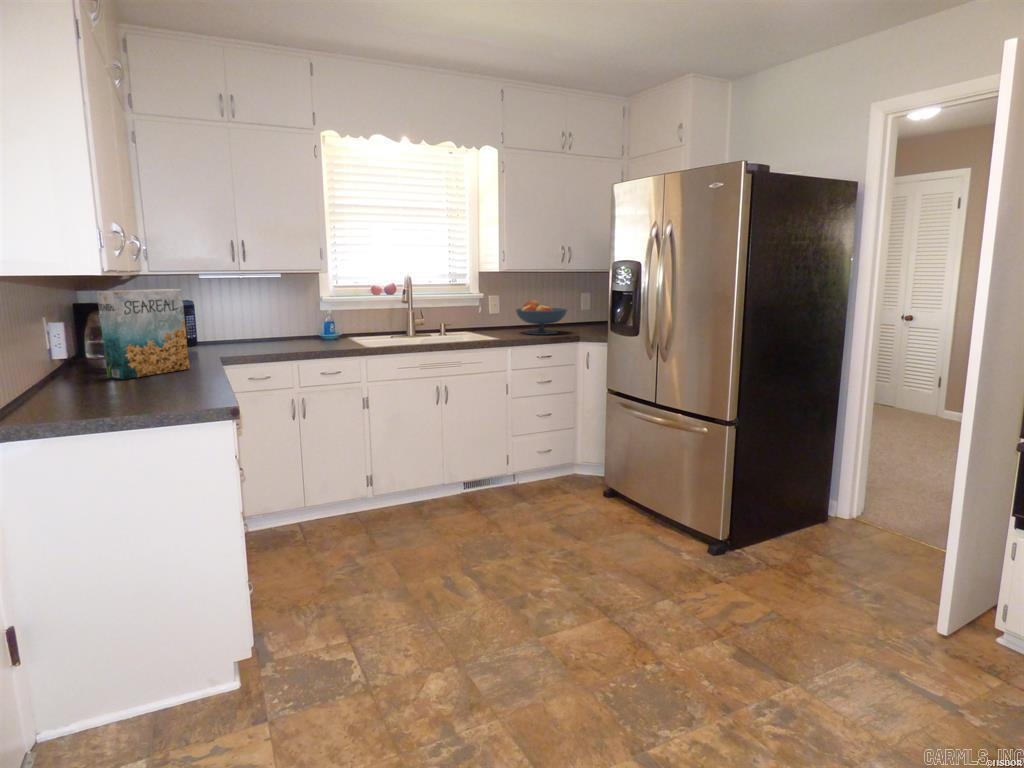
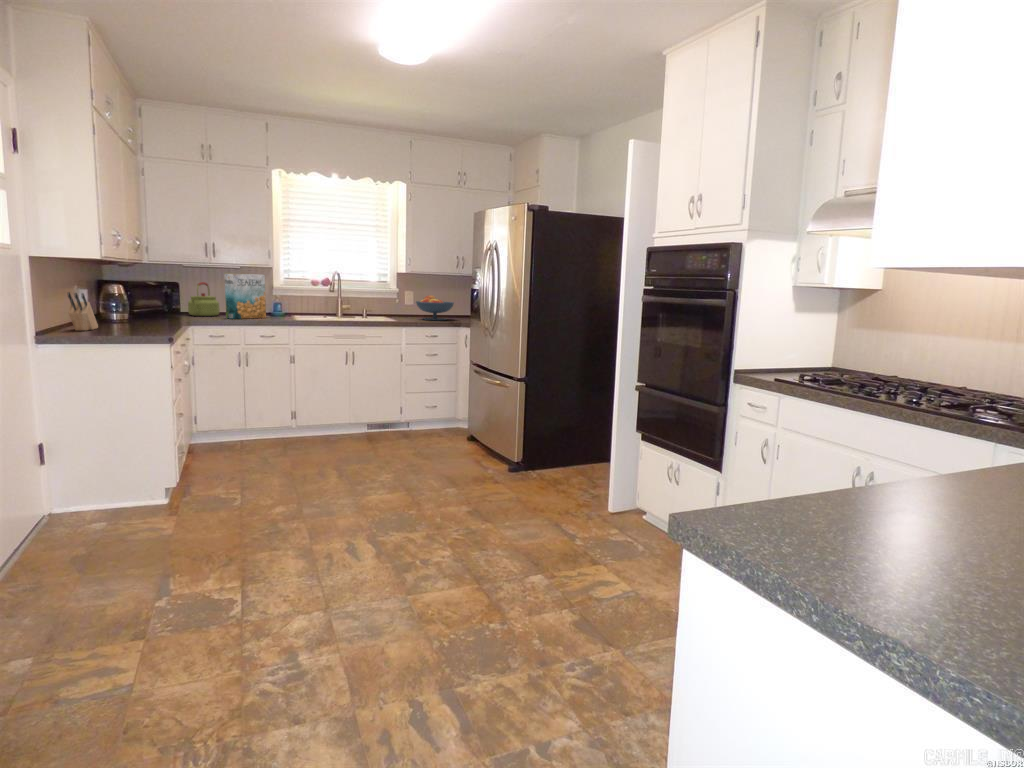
cereal box: present [97,289,189,379] -> present [225,274,266,319]
kettle: none [209,298,254,348] -> present [188,282,220,316]
knife block: none [40,339,94,404] -> present [68,292,98,330]

